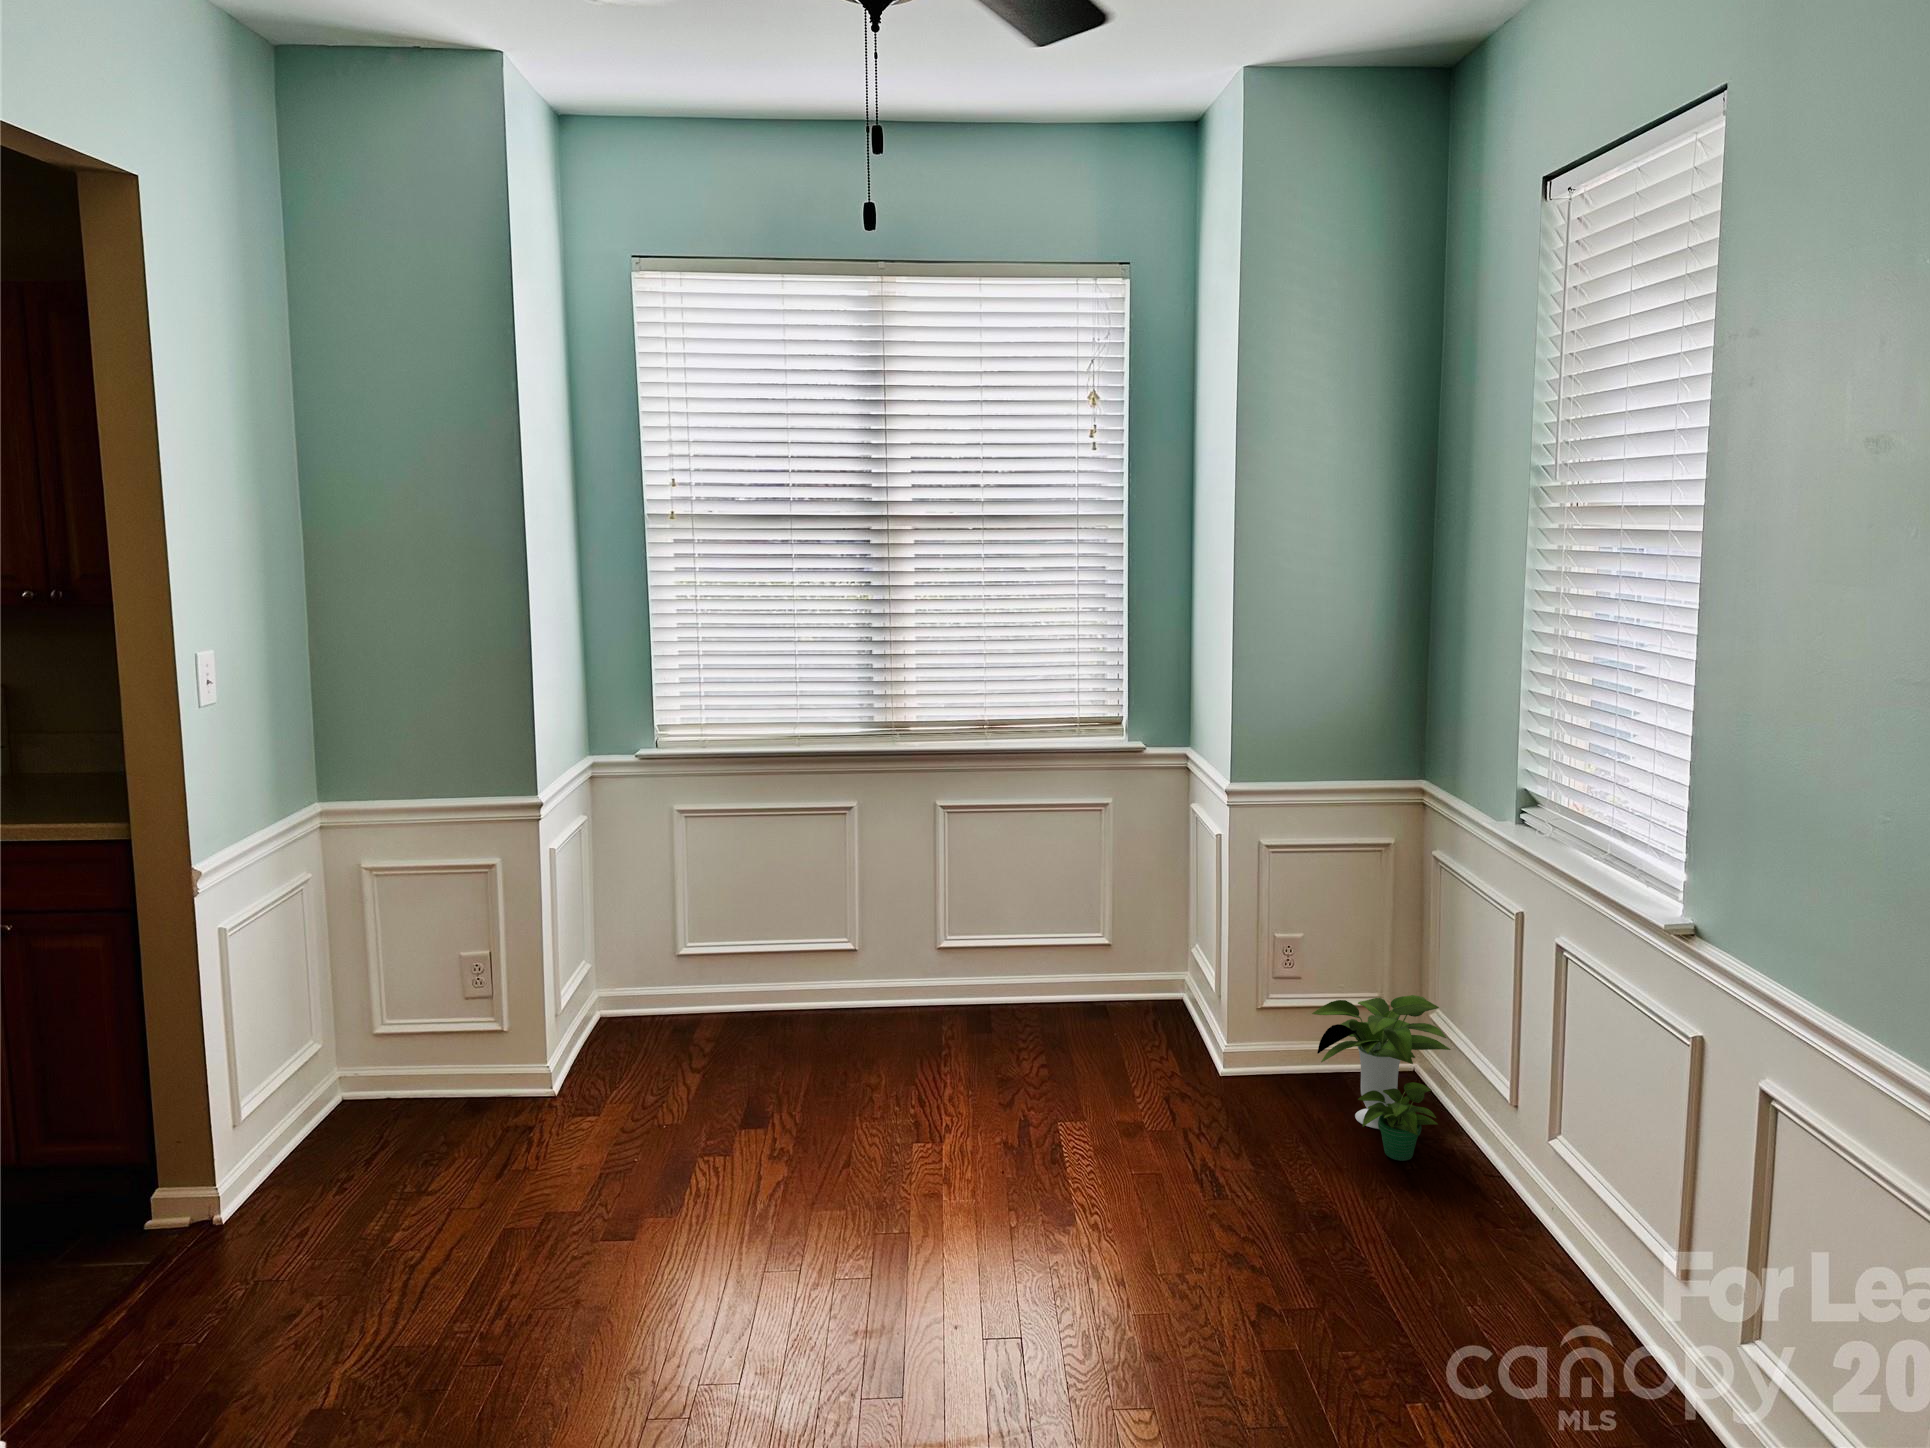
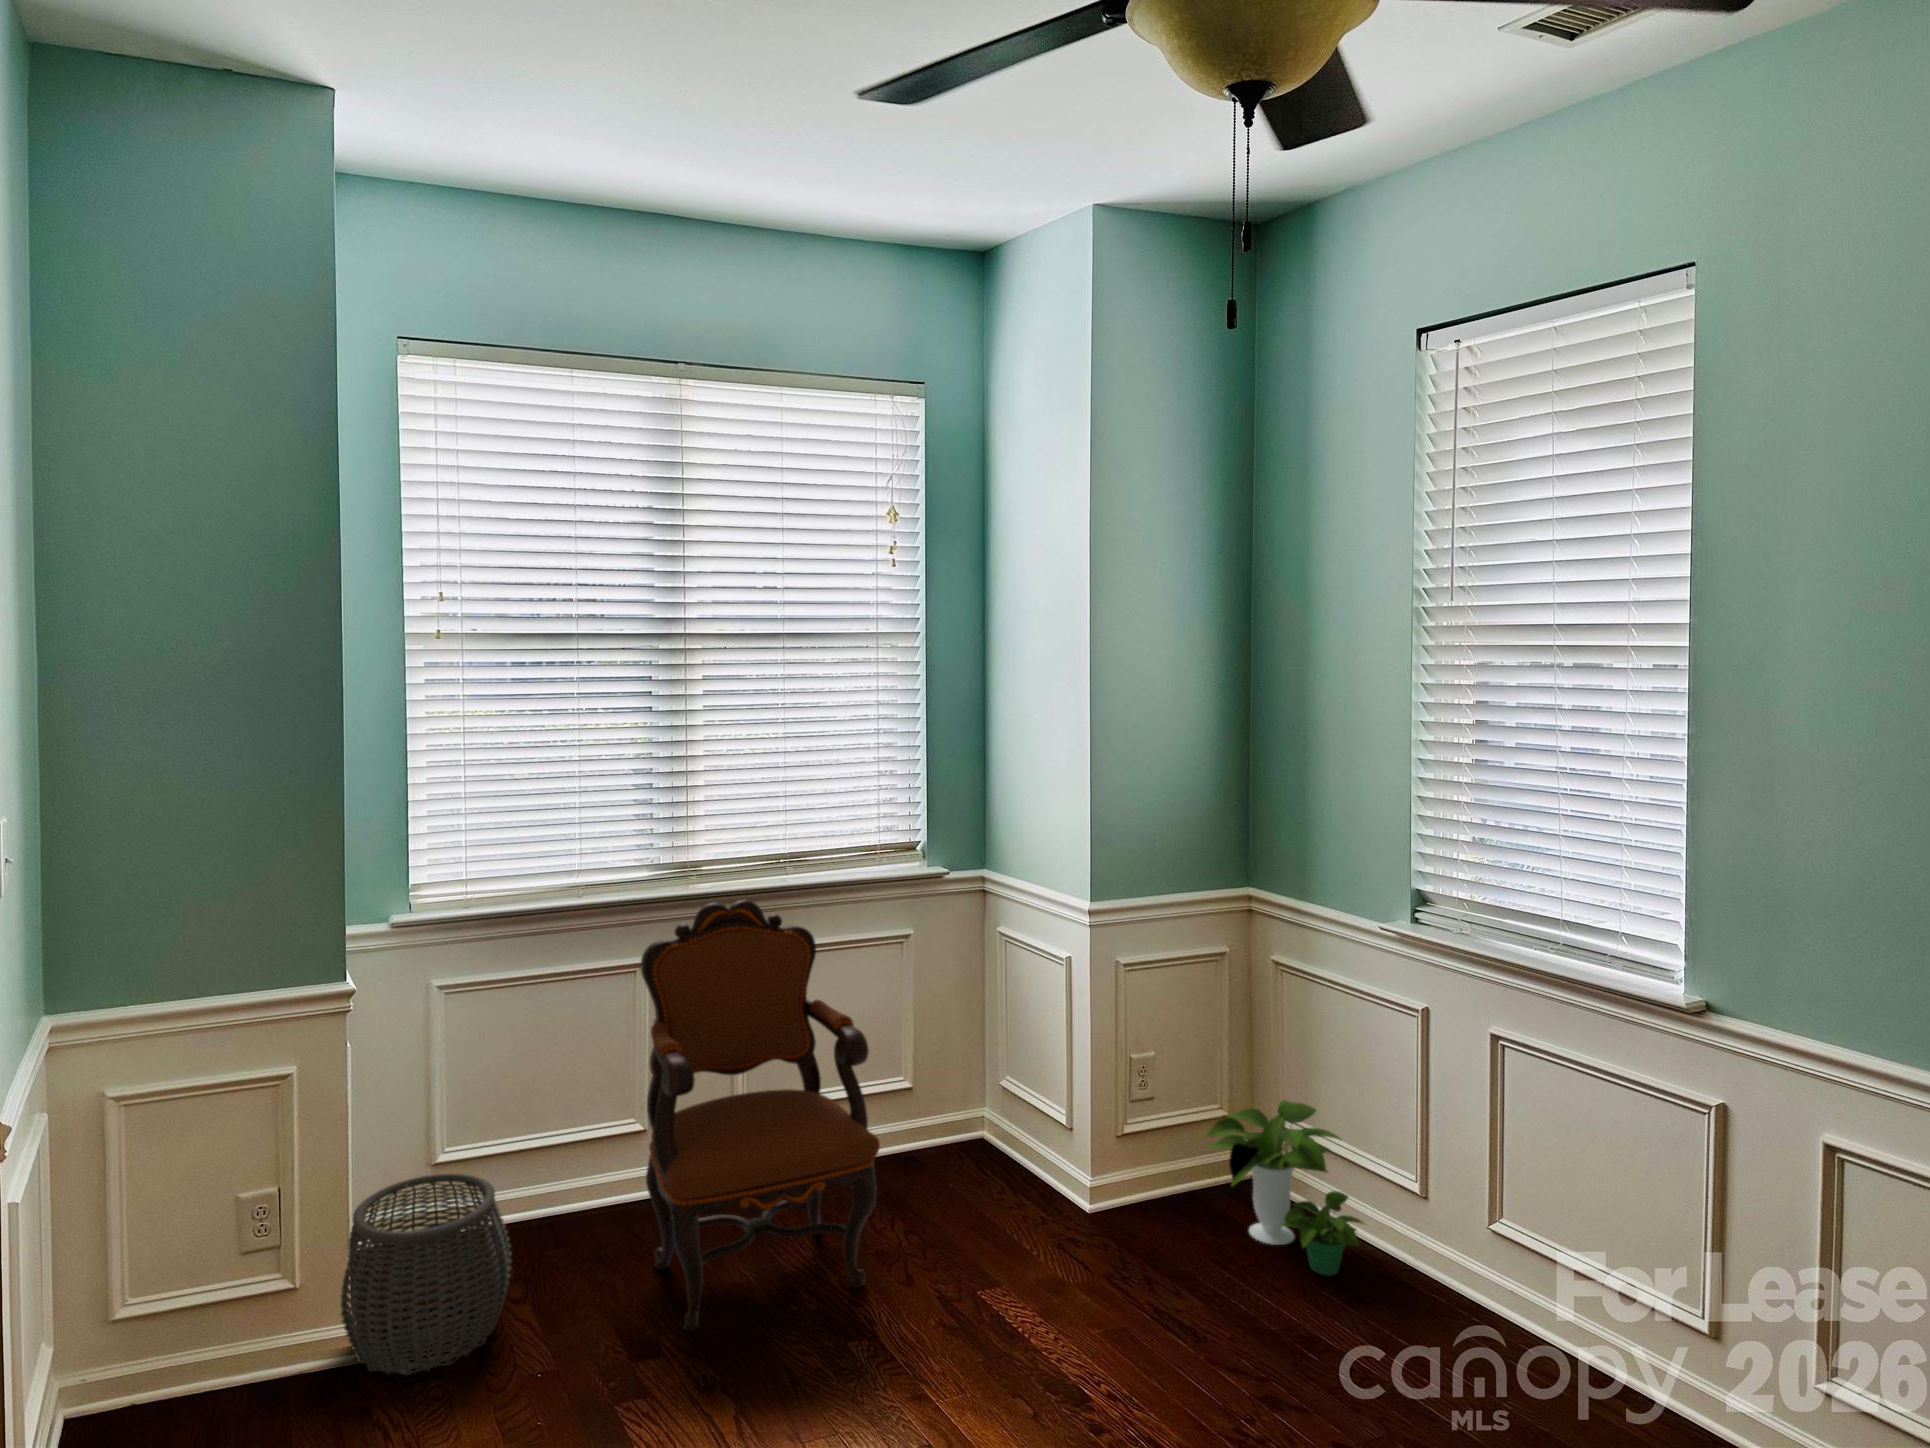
armchair: none [805,750,993,1084] -> present [641,900,880,1331]
woven basket: none [587,936,715,1071] -> present [341,1173,512,1375]

